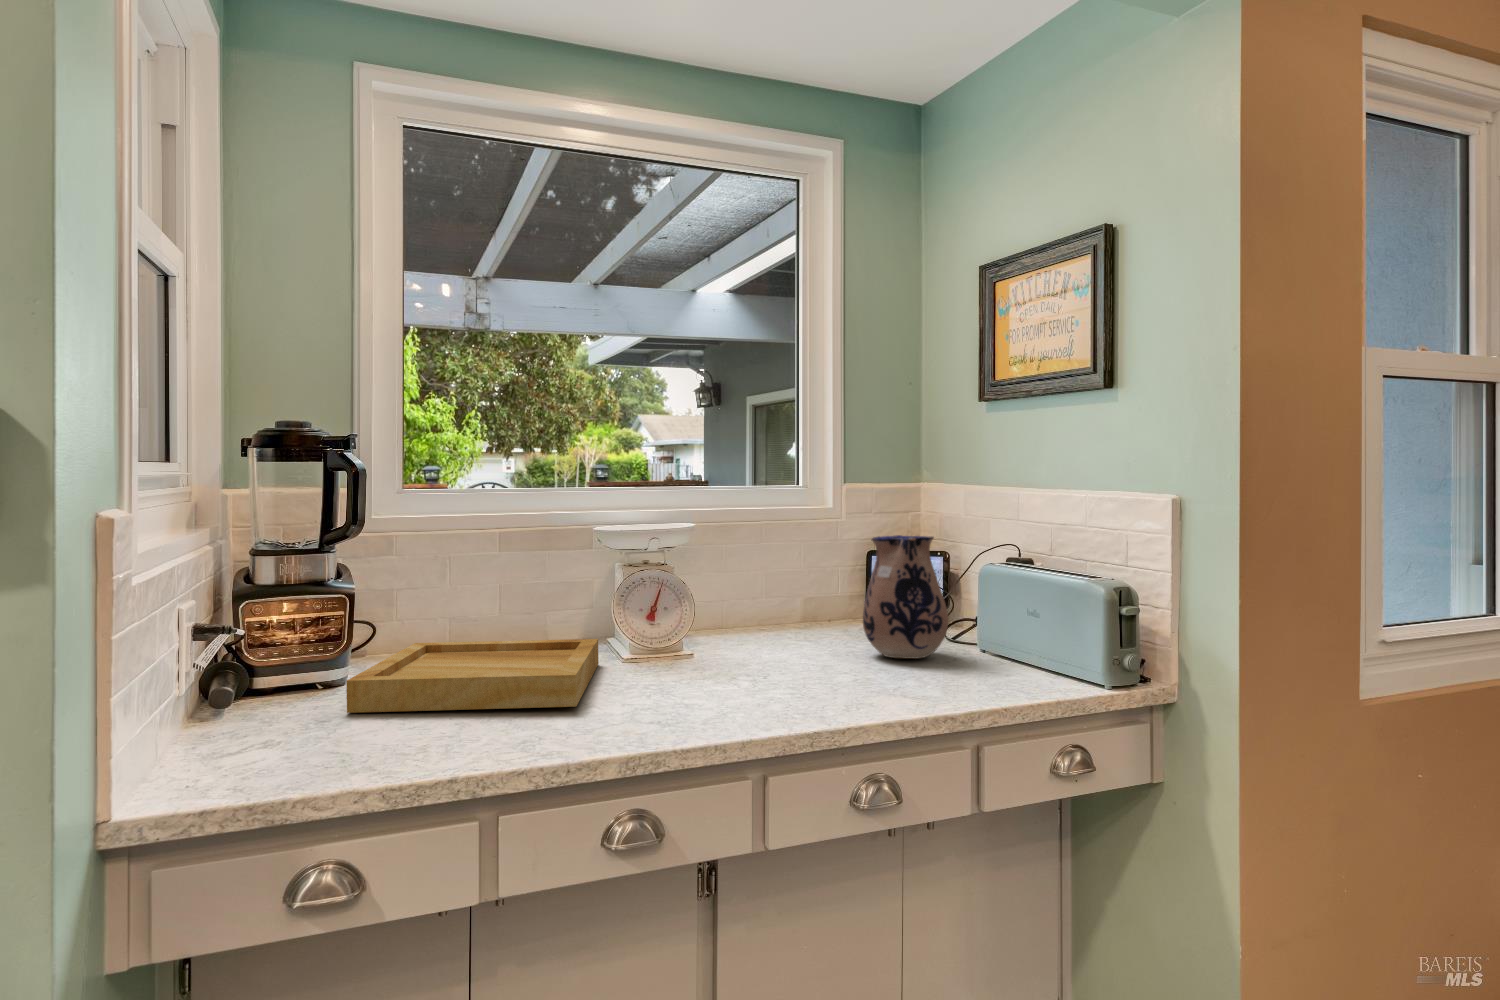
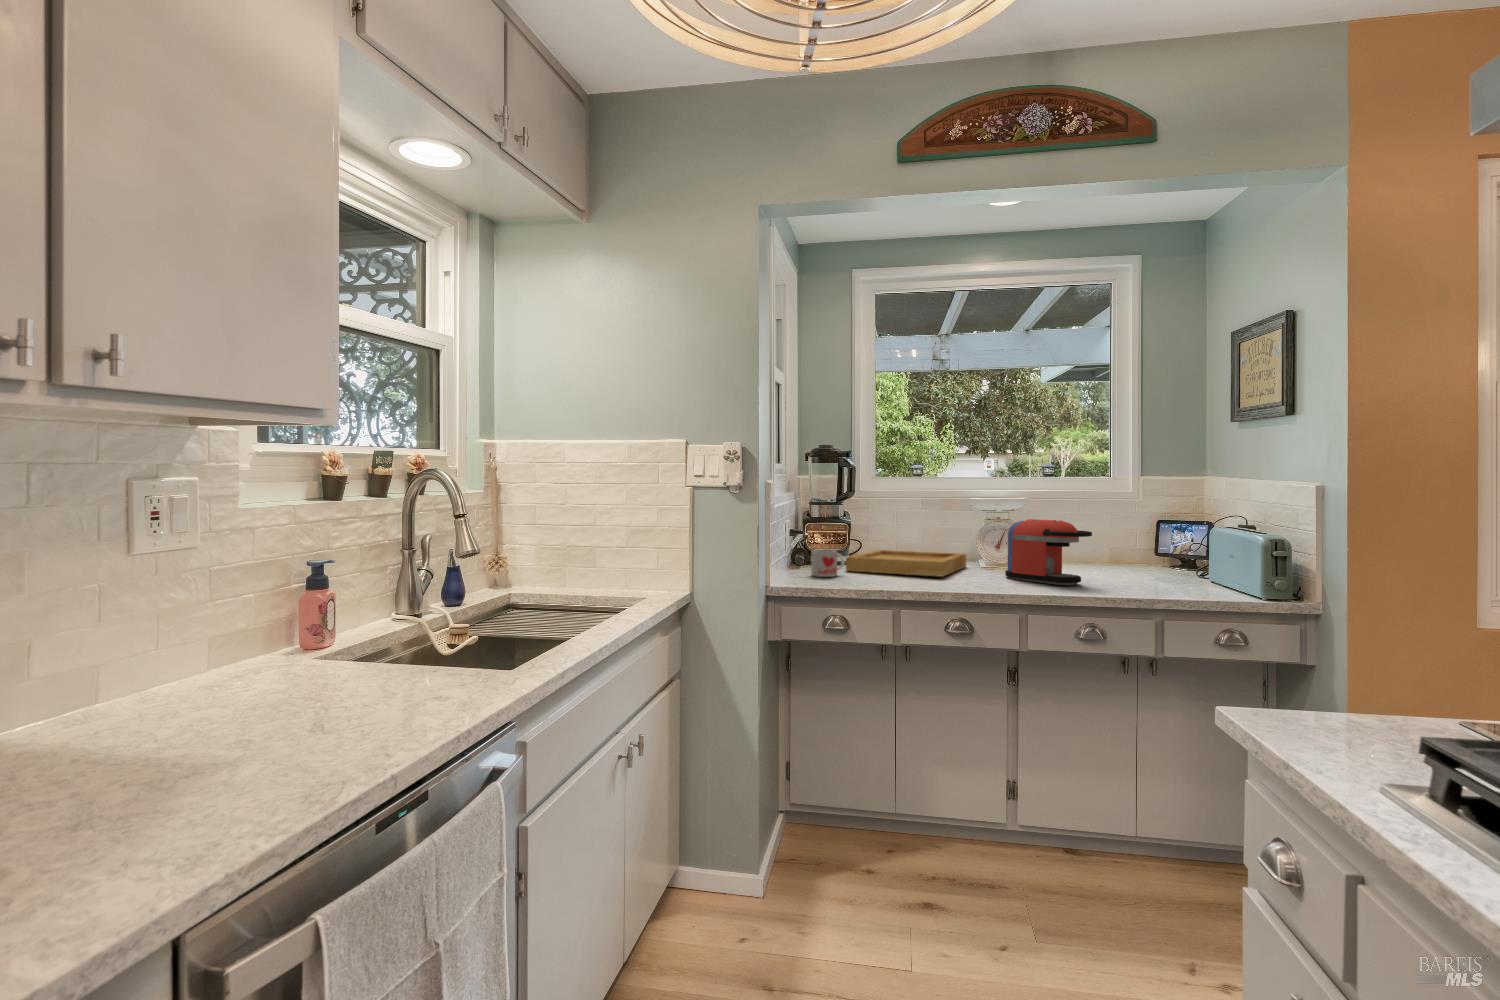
ceramic pitcher: present [863,535,948,659] -> none [1125,506,1182,579]
coffee maker: none [689,571,851,699] -> present [1005,519,1092,585]
mug: none [253,672,345,748] -> present [811,550,844,577]

